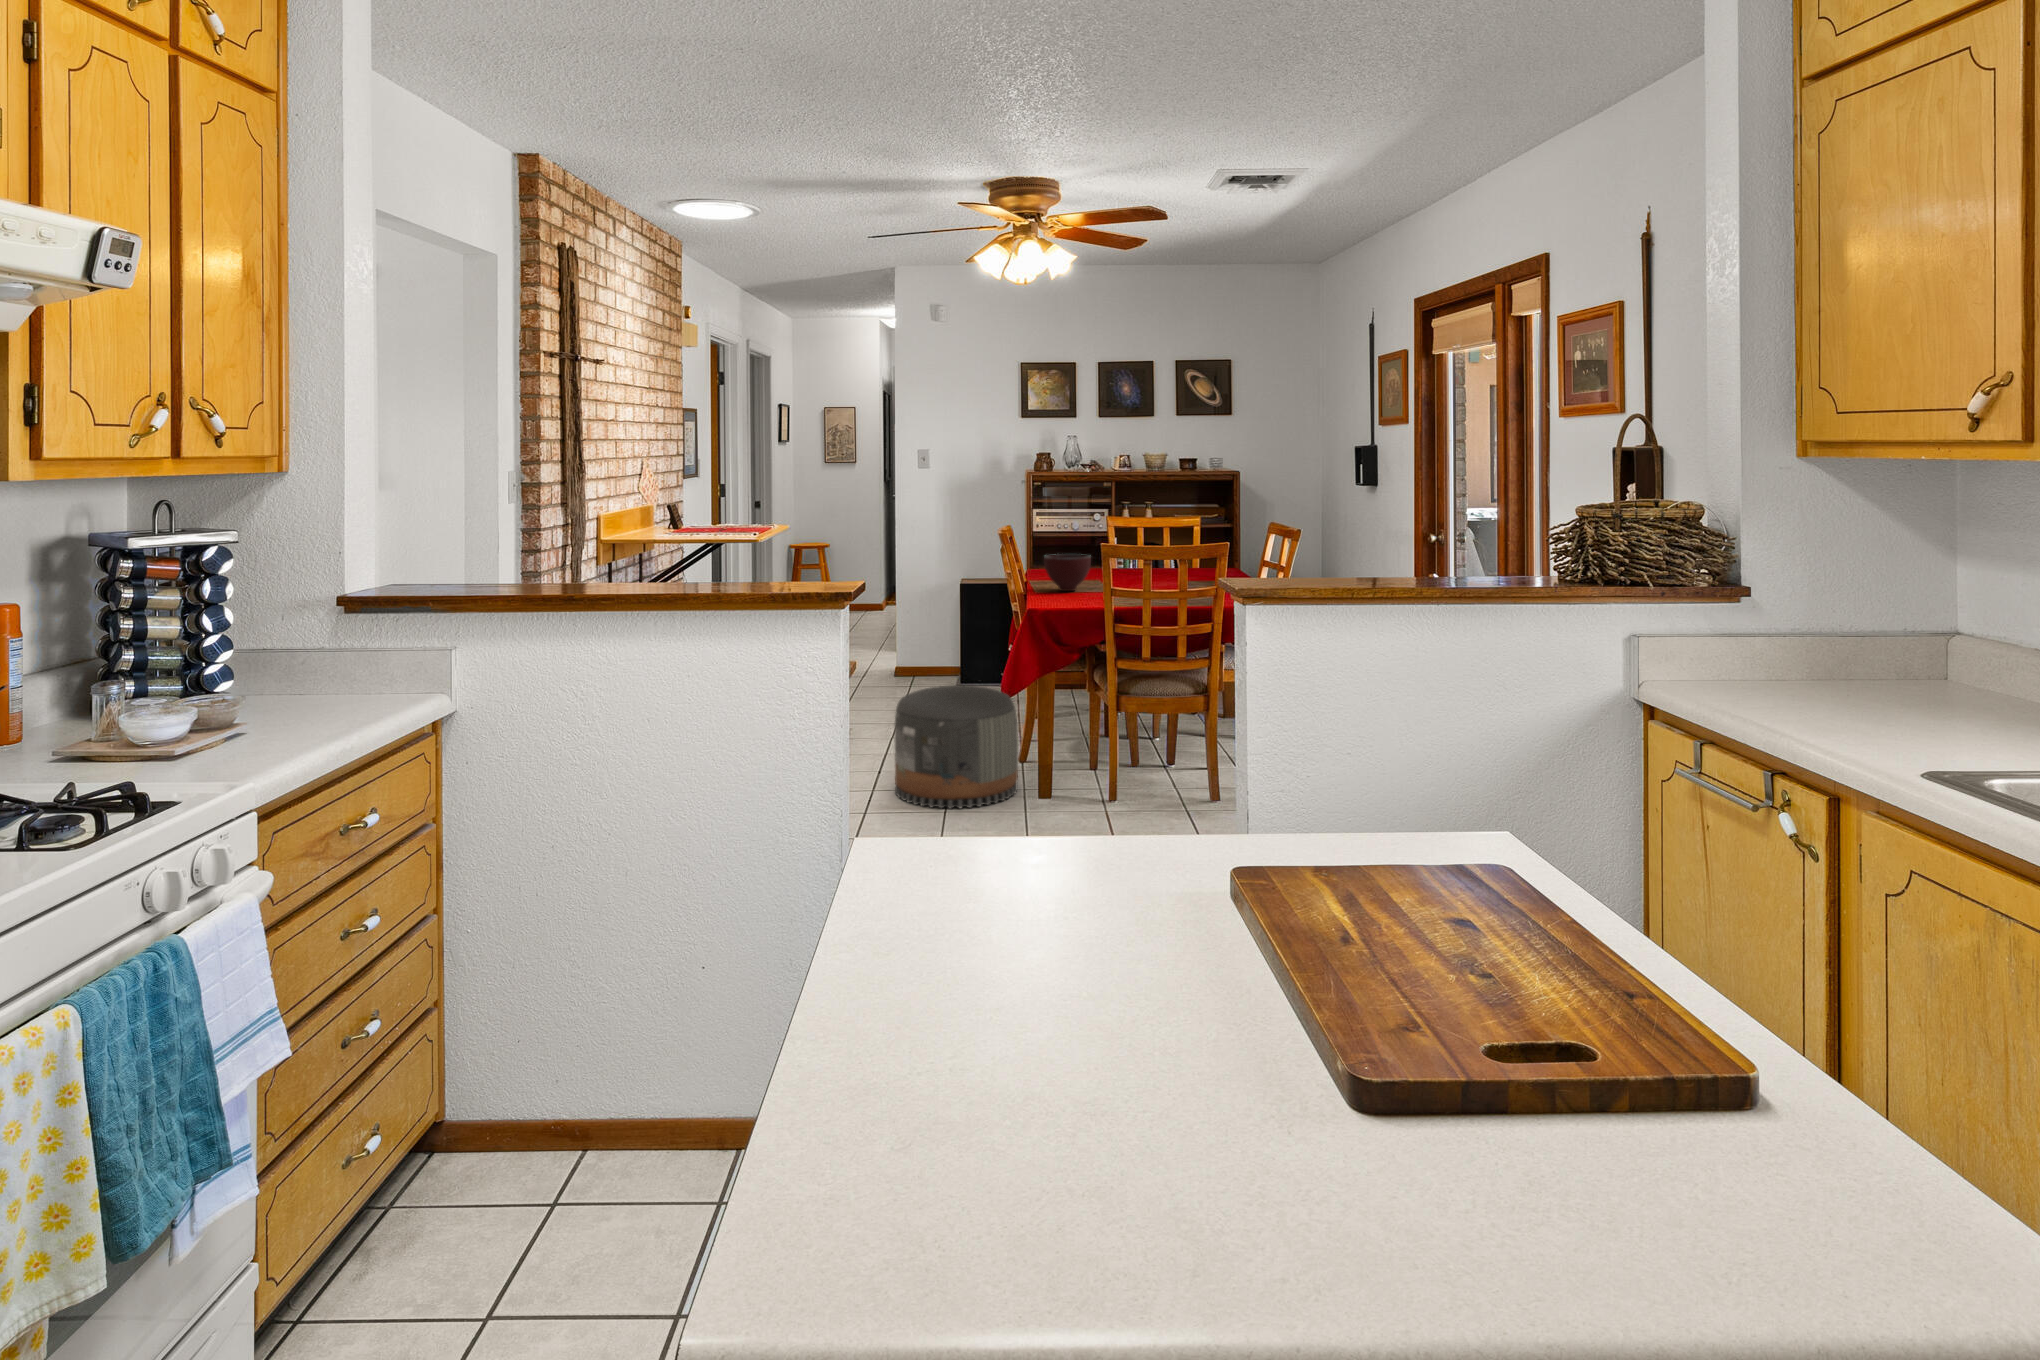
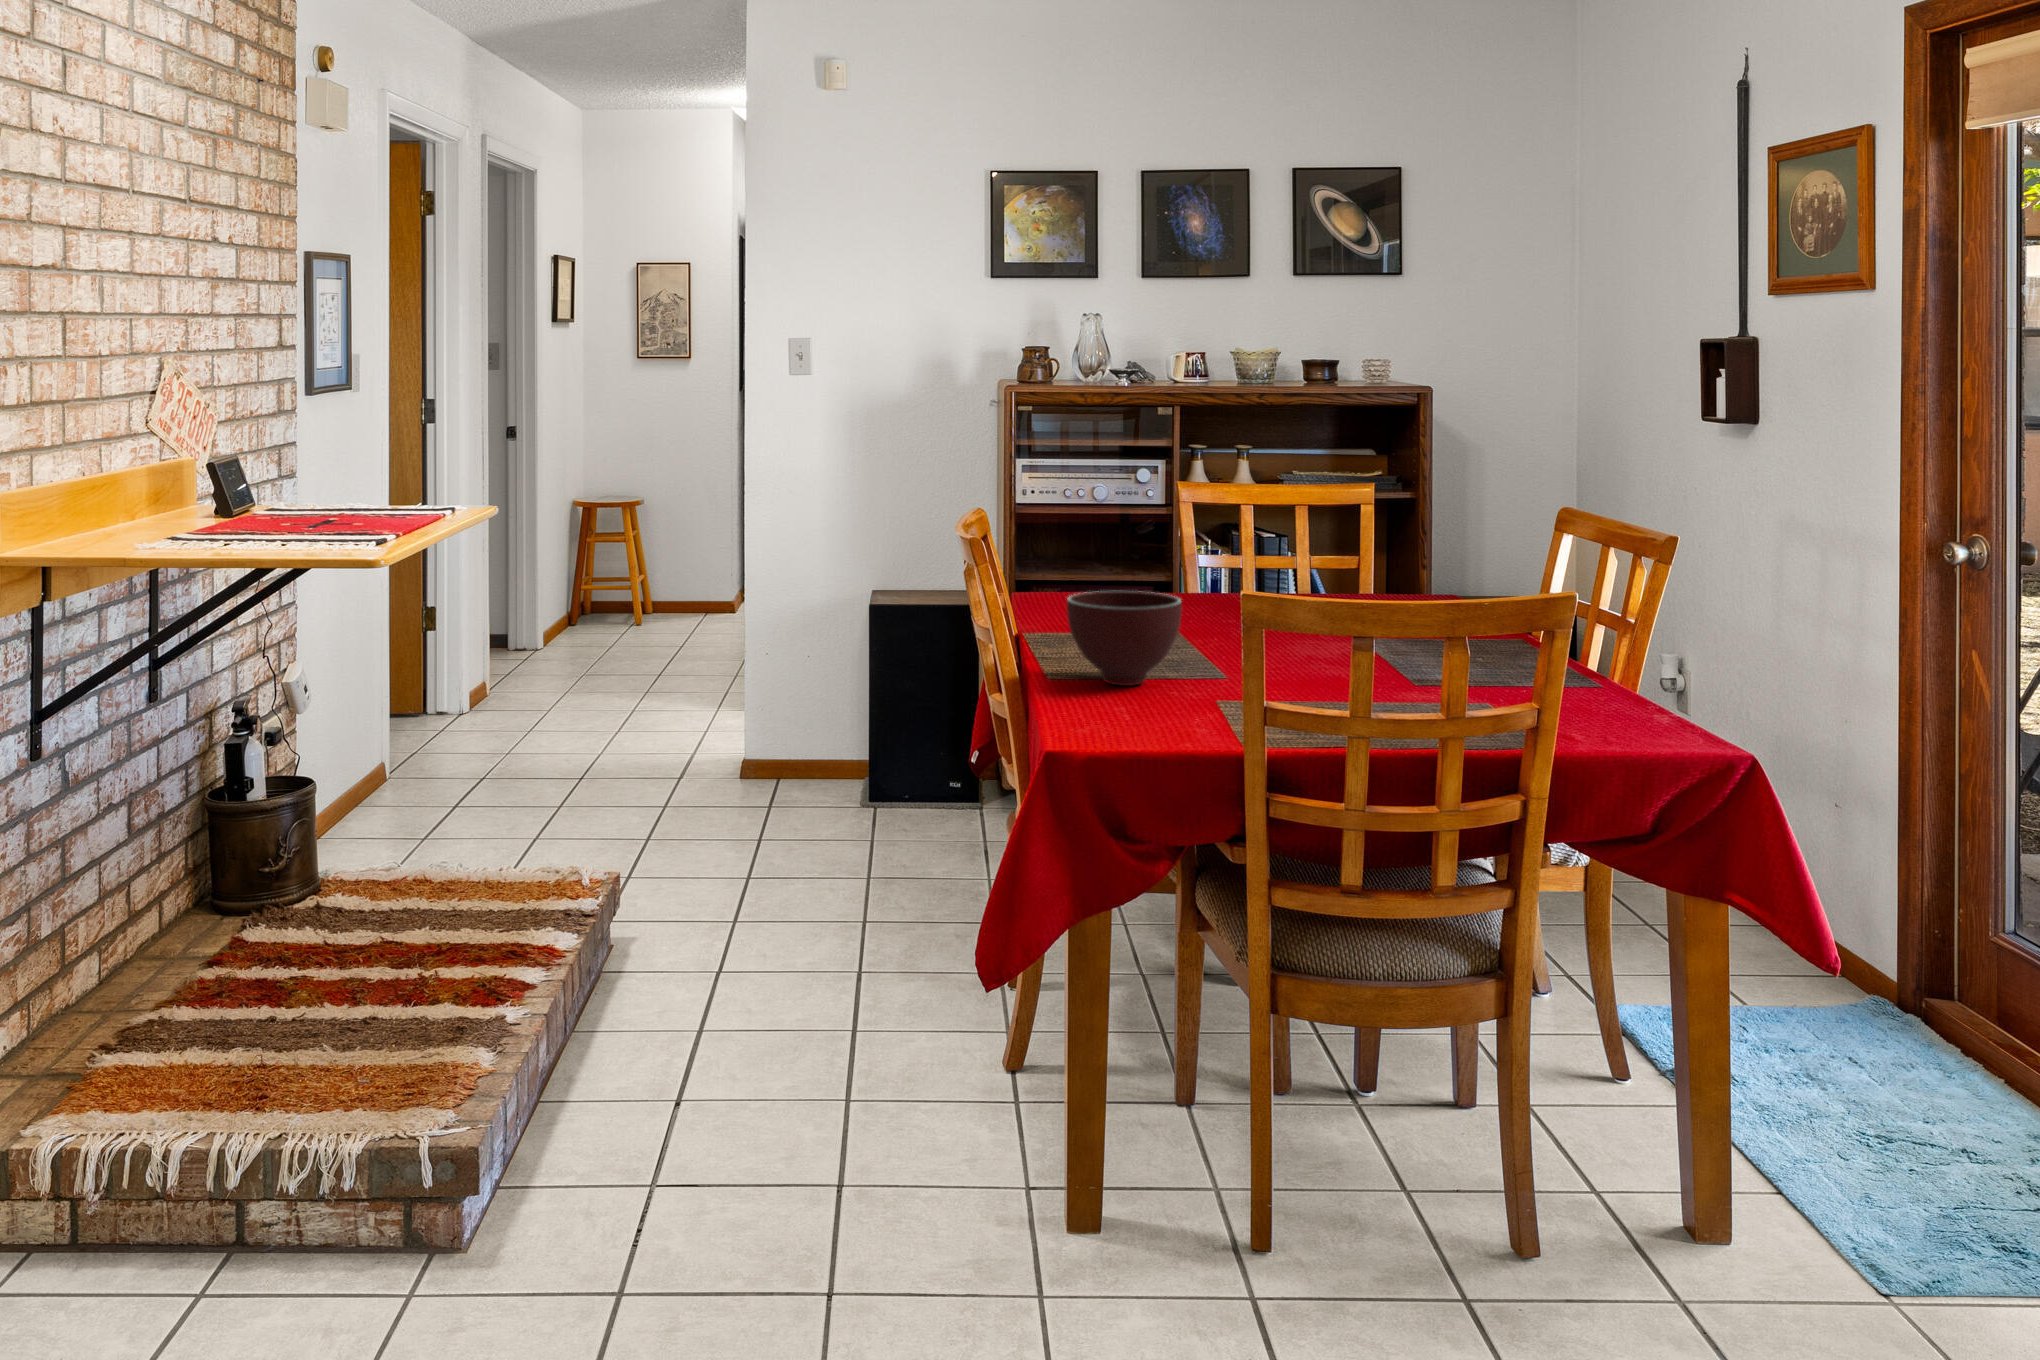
pouf: present [894,685,1018,808] -> none [696,915,1006,1281]

